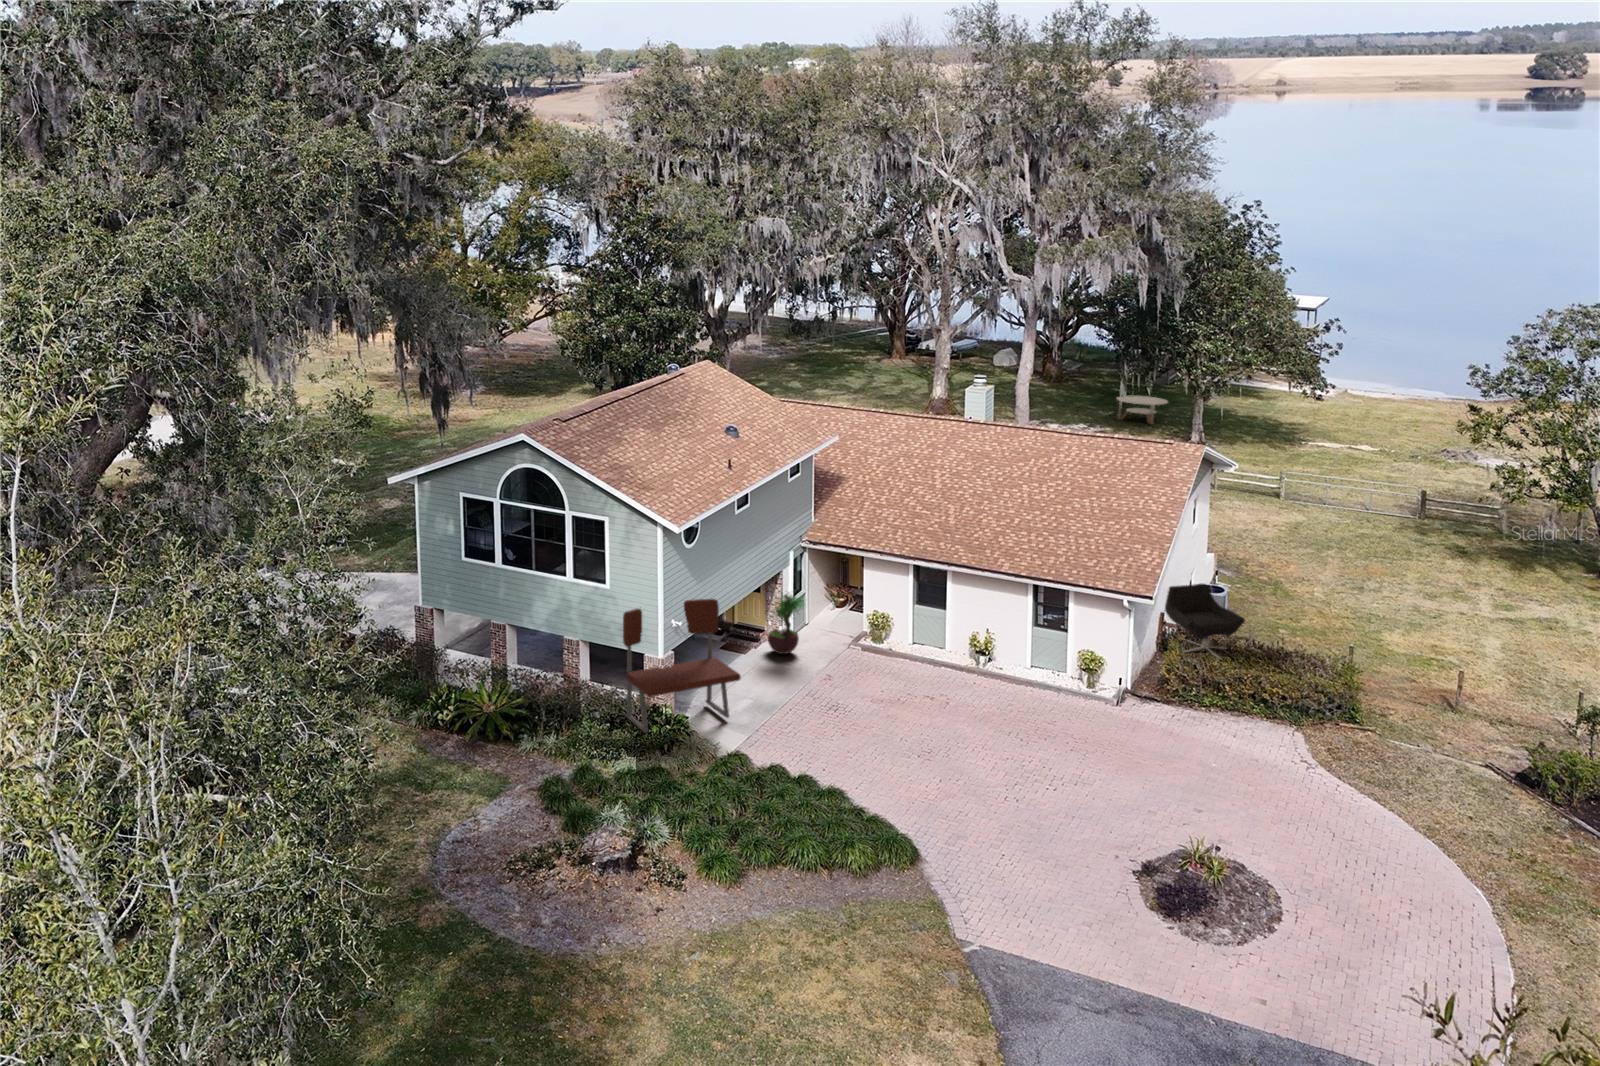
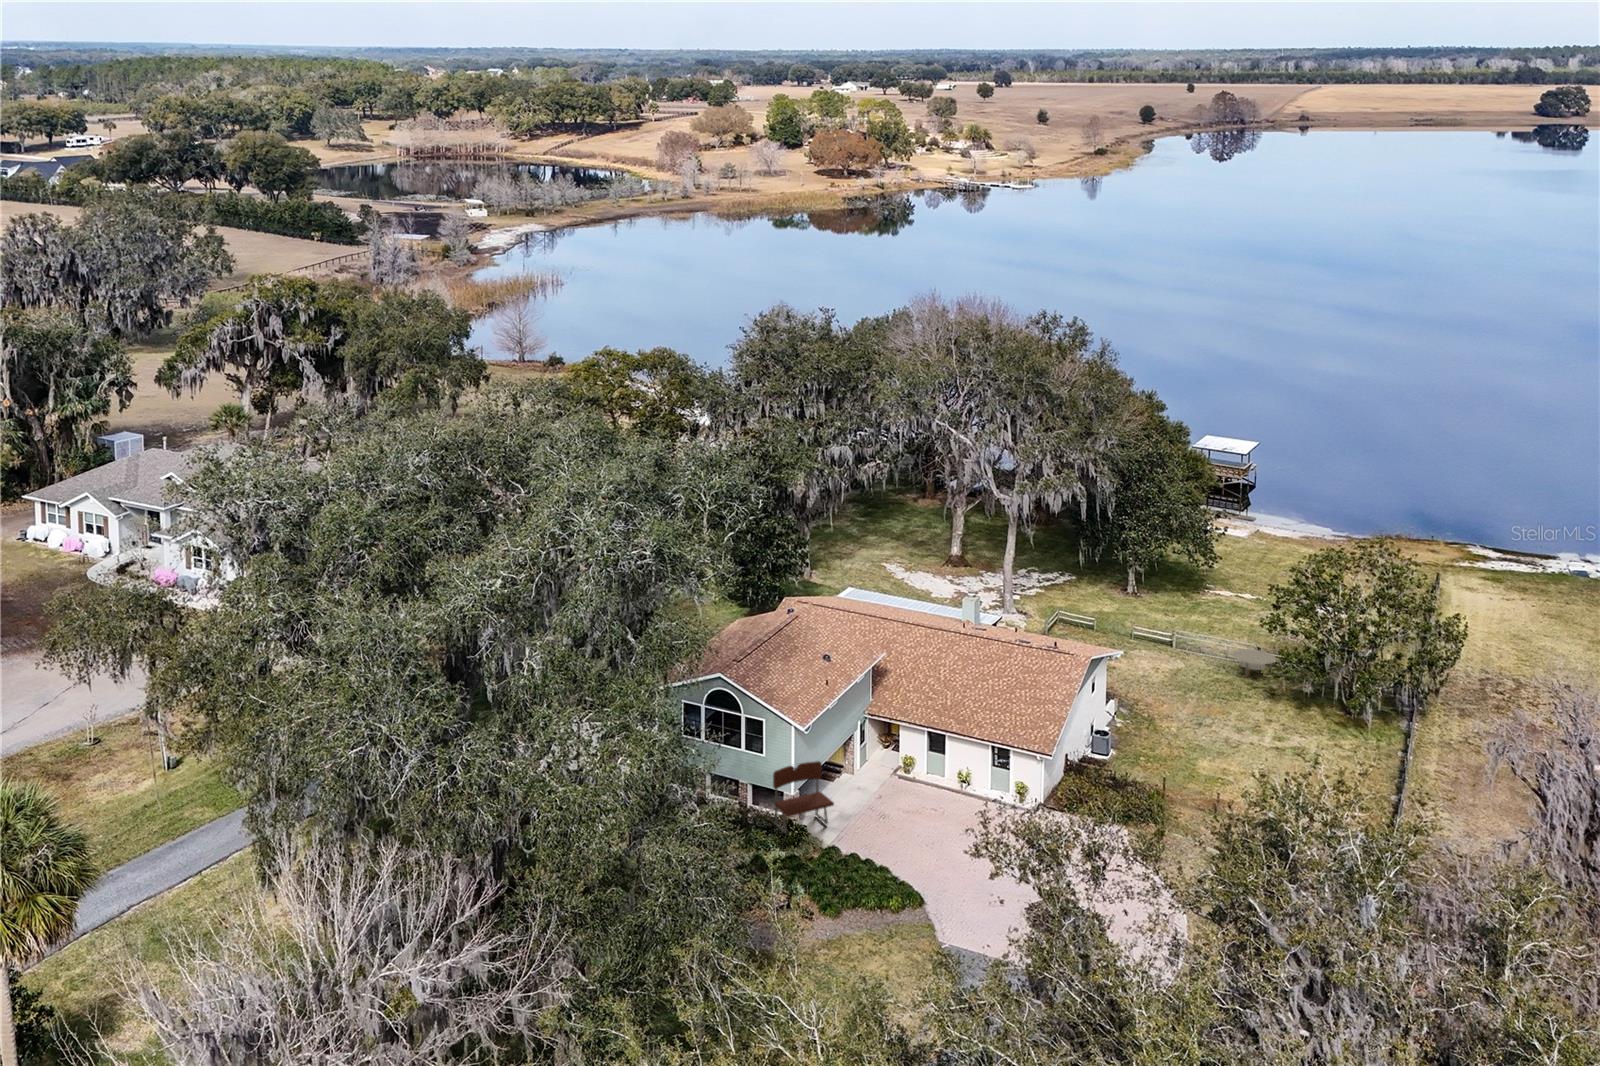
round table: present [1117,396,1168,424] -> present [1232,649,1276,678]
lounge chair: present [1165,584,1245,659] -> none [1067,740,1111,786]
potted tree: present [768,594,804,654] -> none [846,745,868,780]

